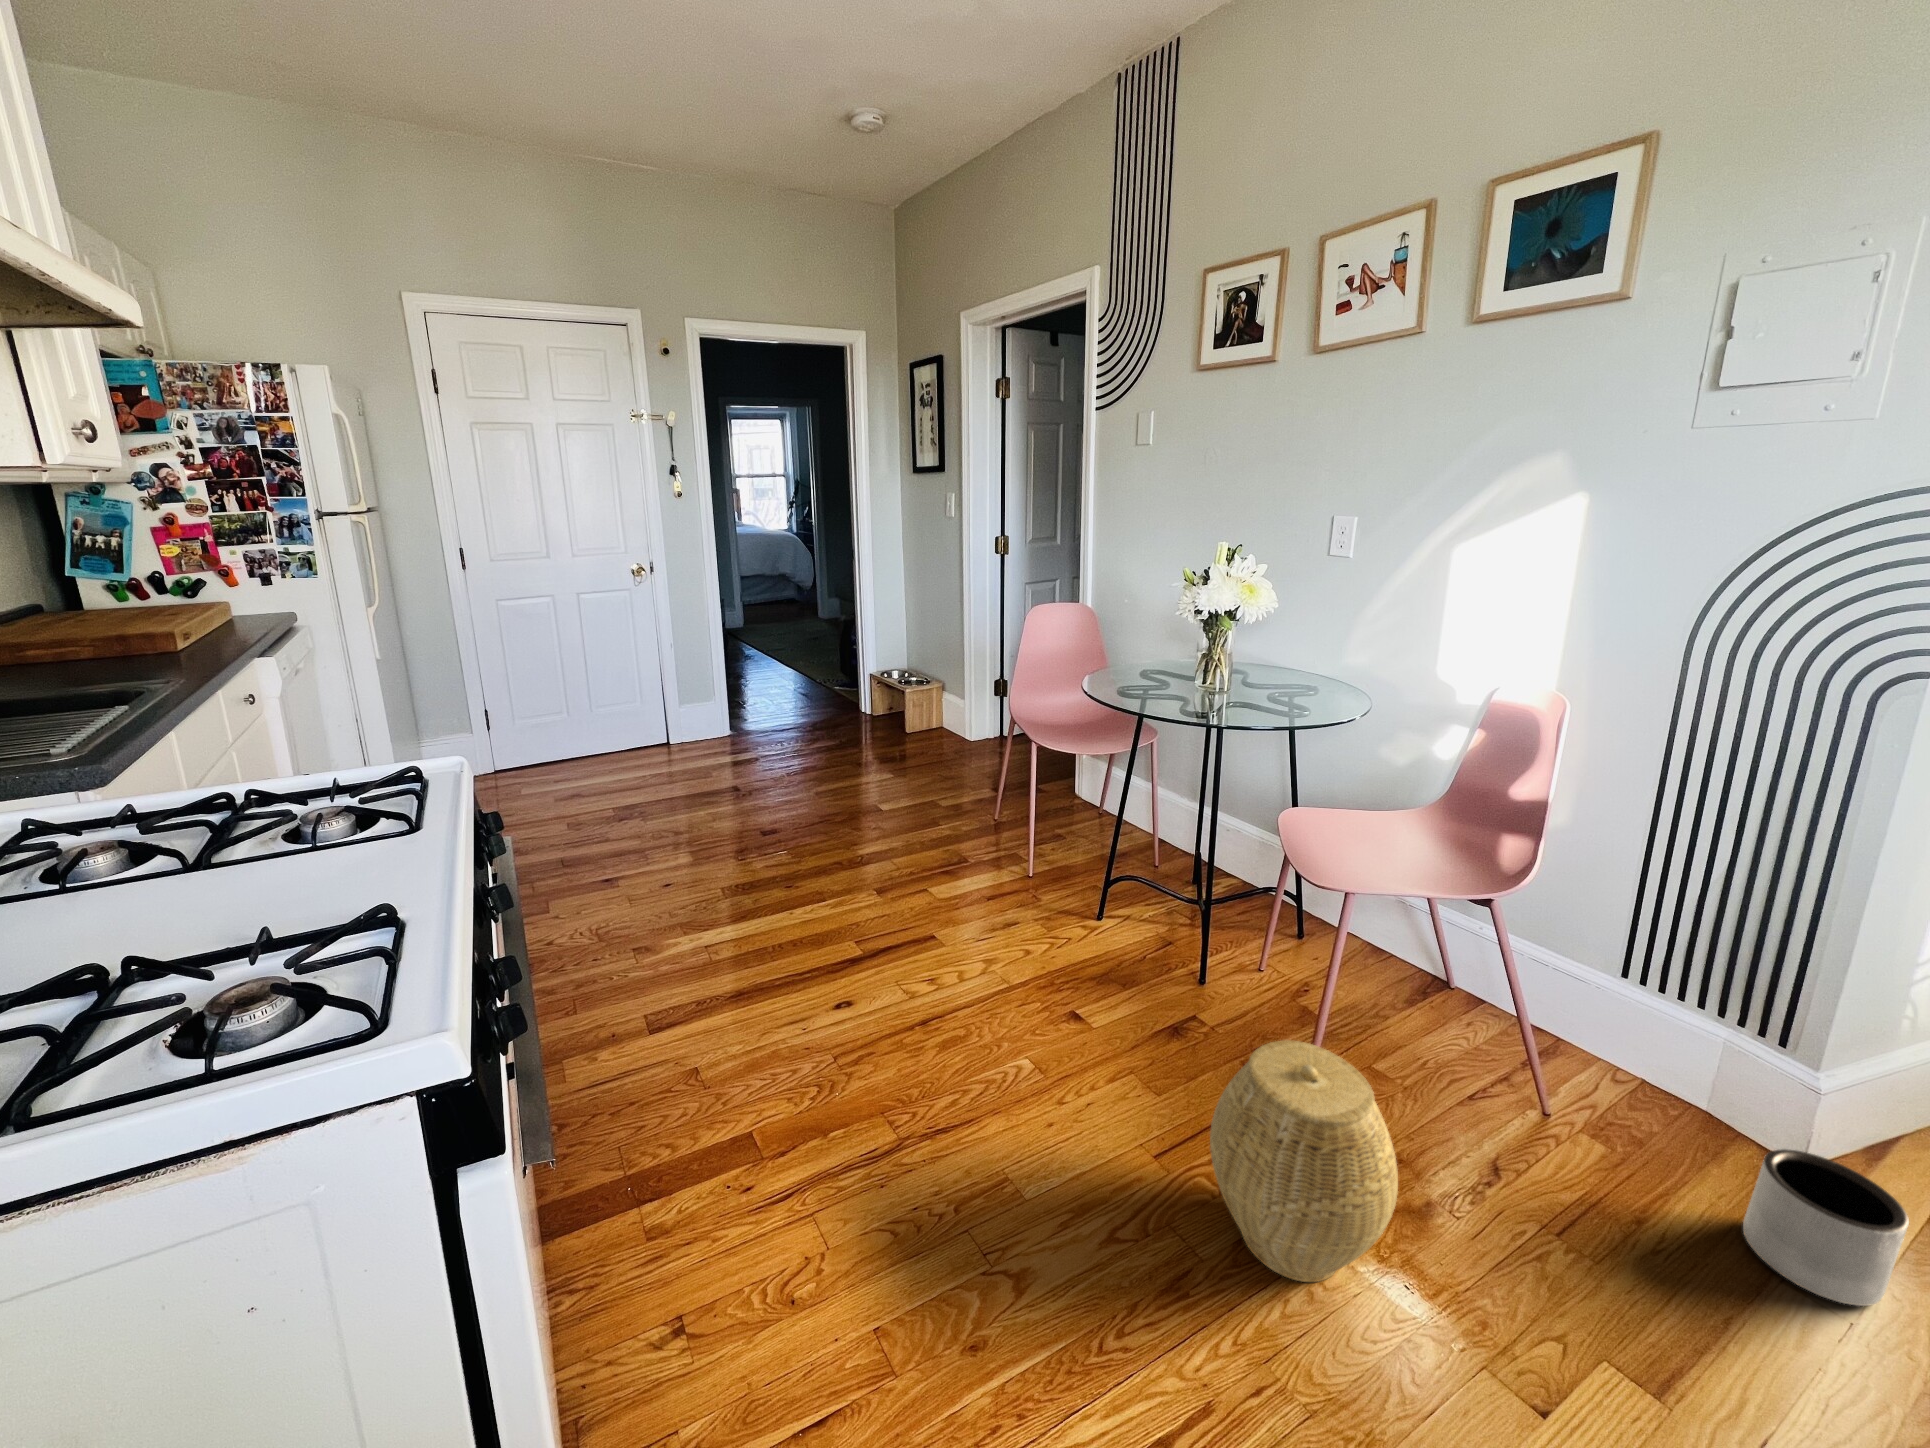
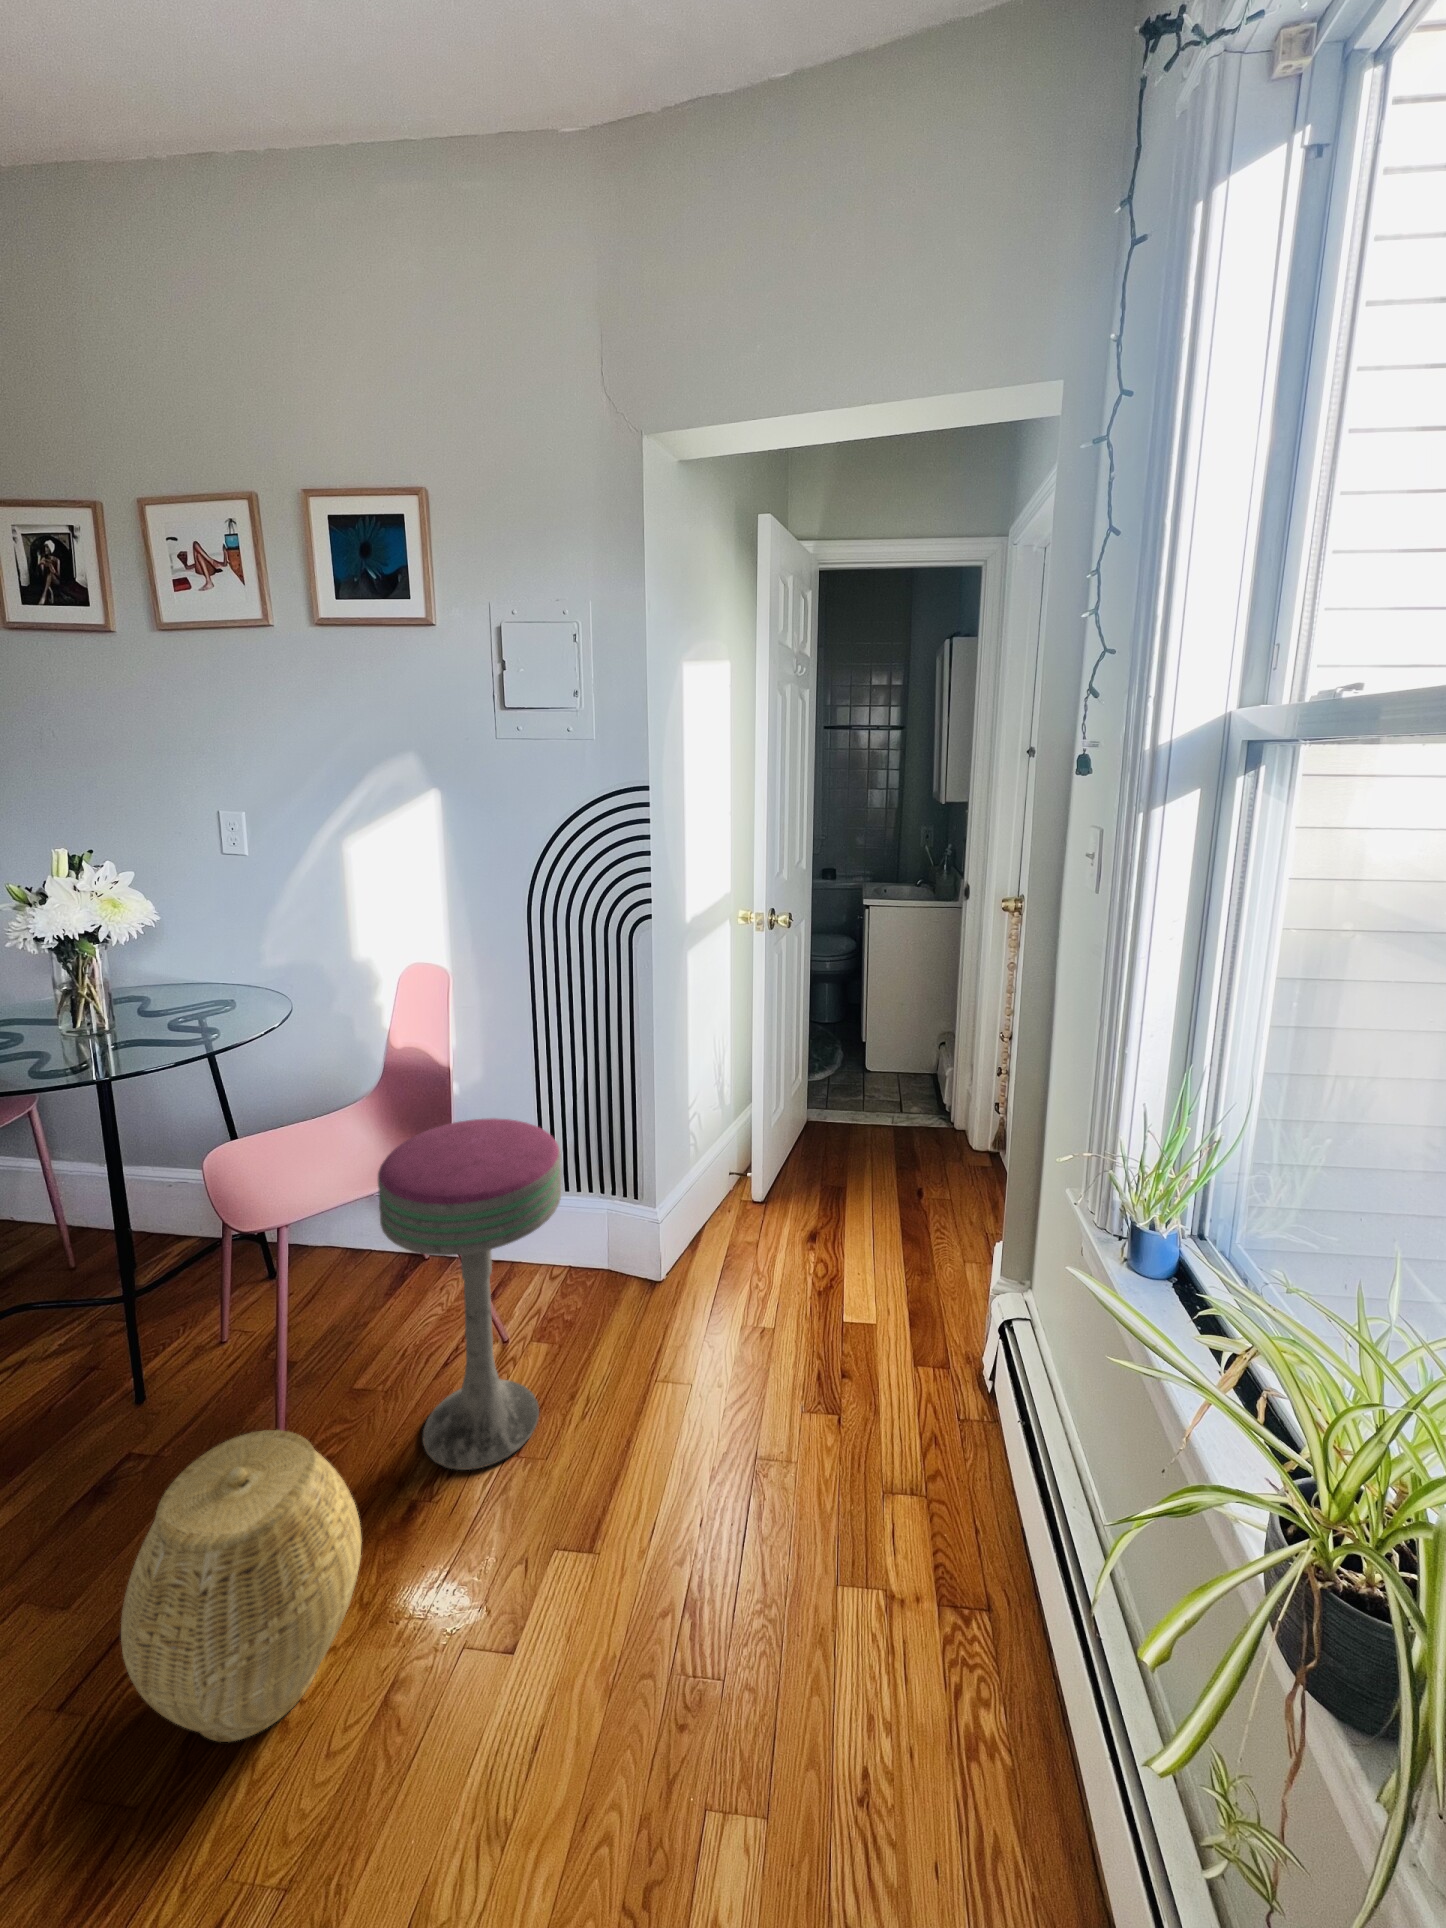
bar stool: none [1444,857,1702,1230] -> present [378,1118,561,1470]
planter: present [1743,1149,1909,1306] -> none [632,1271,704,1376]

